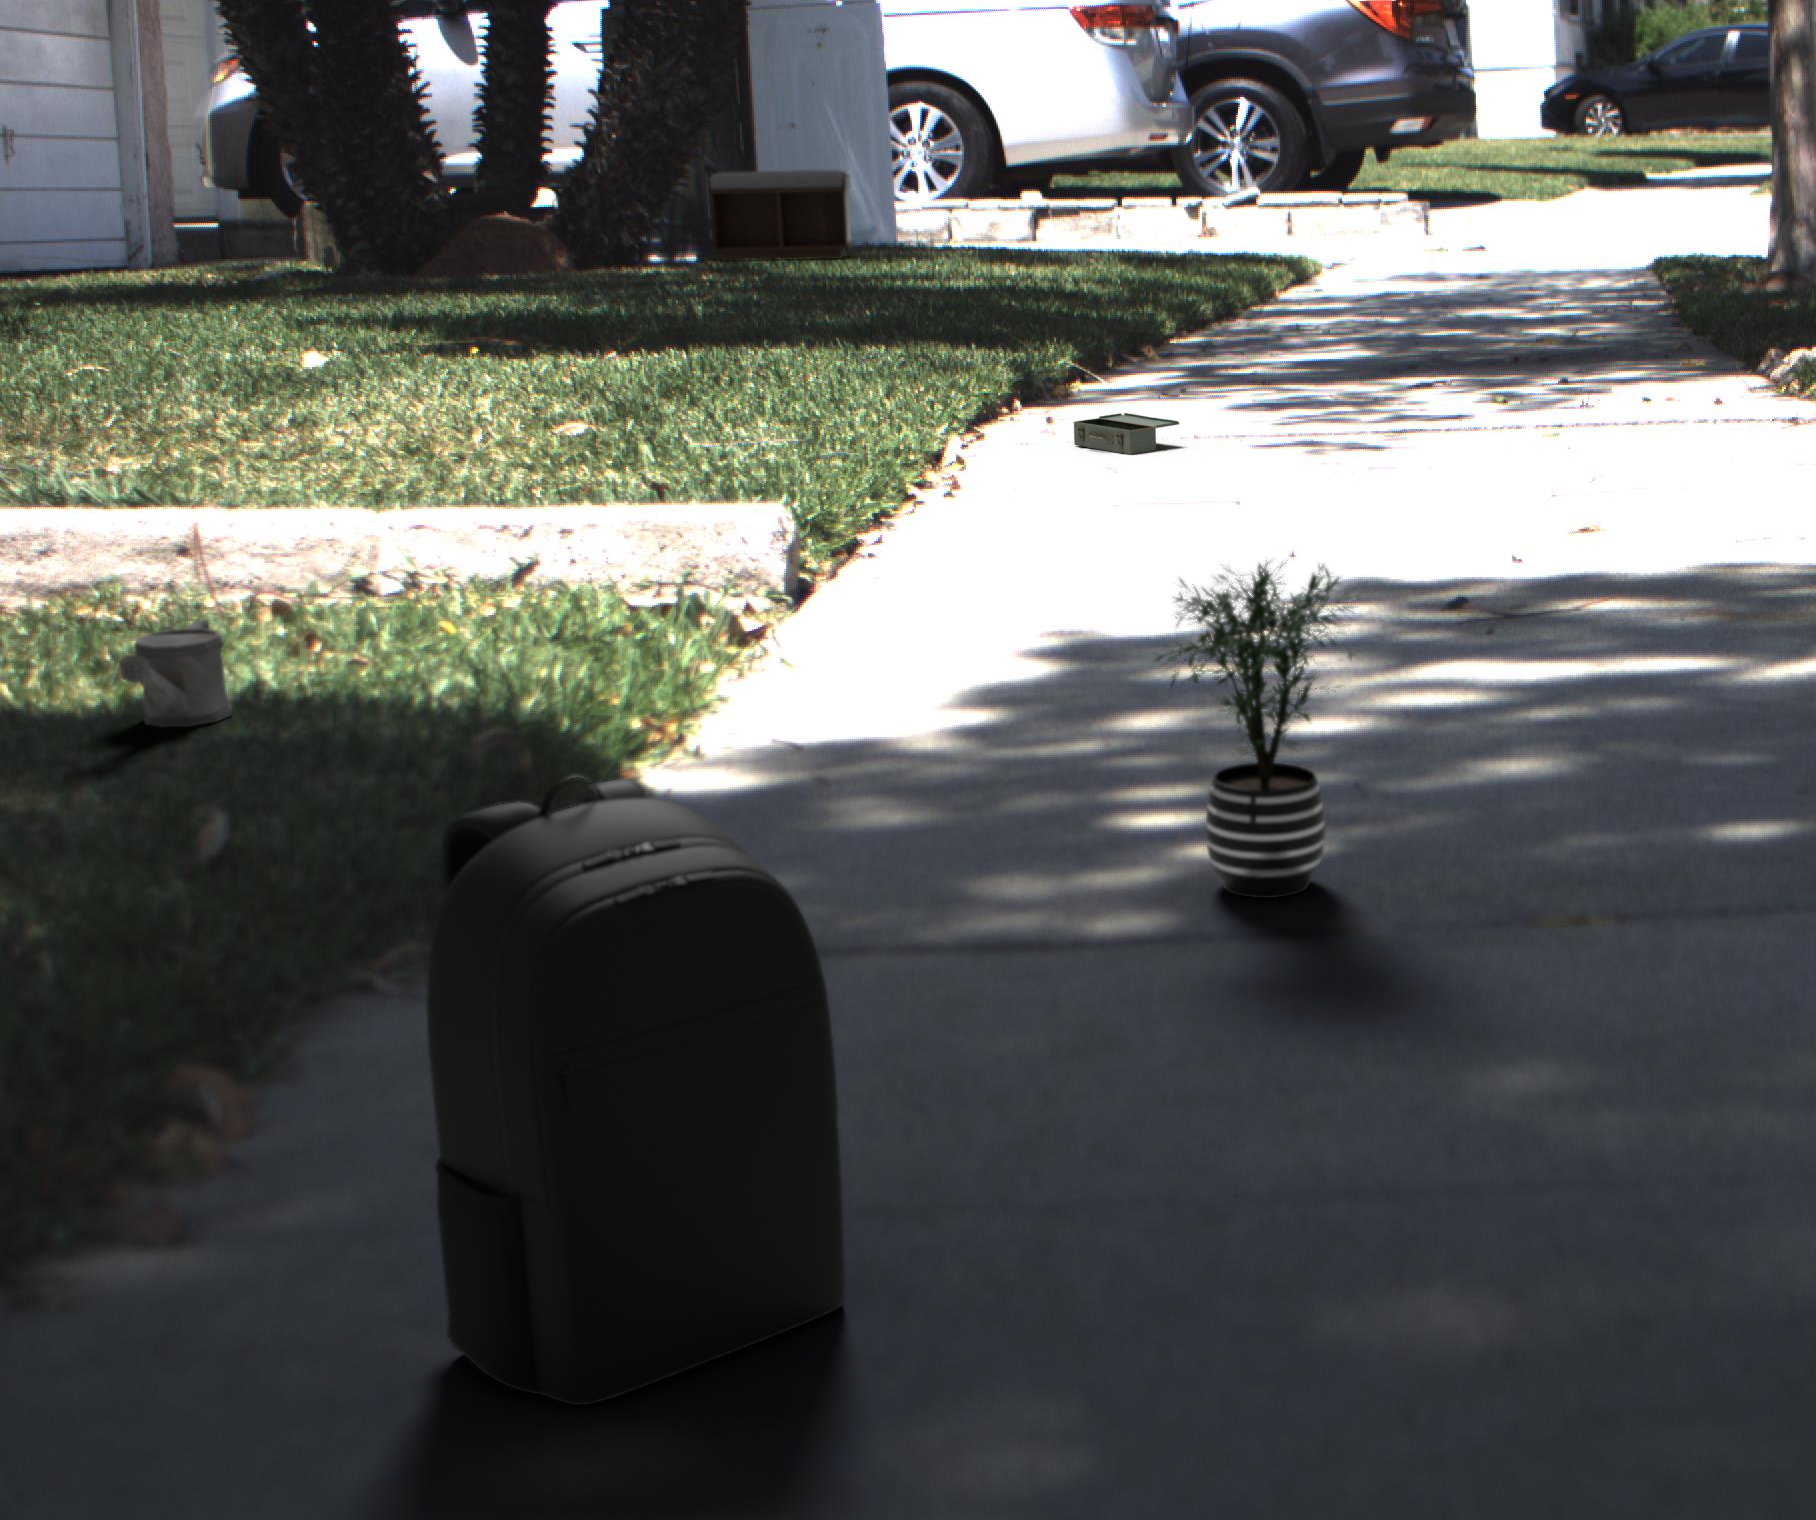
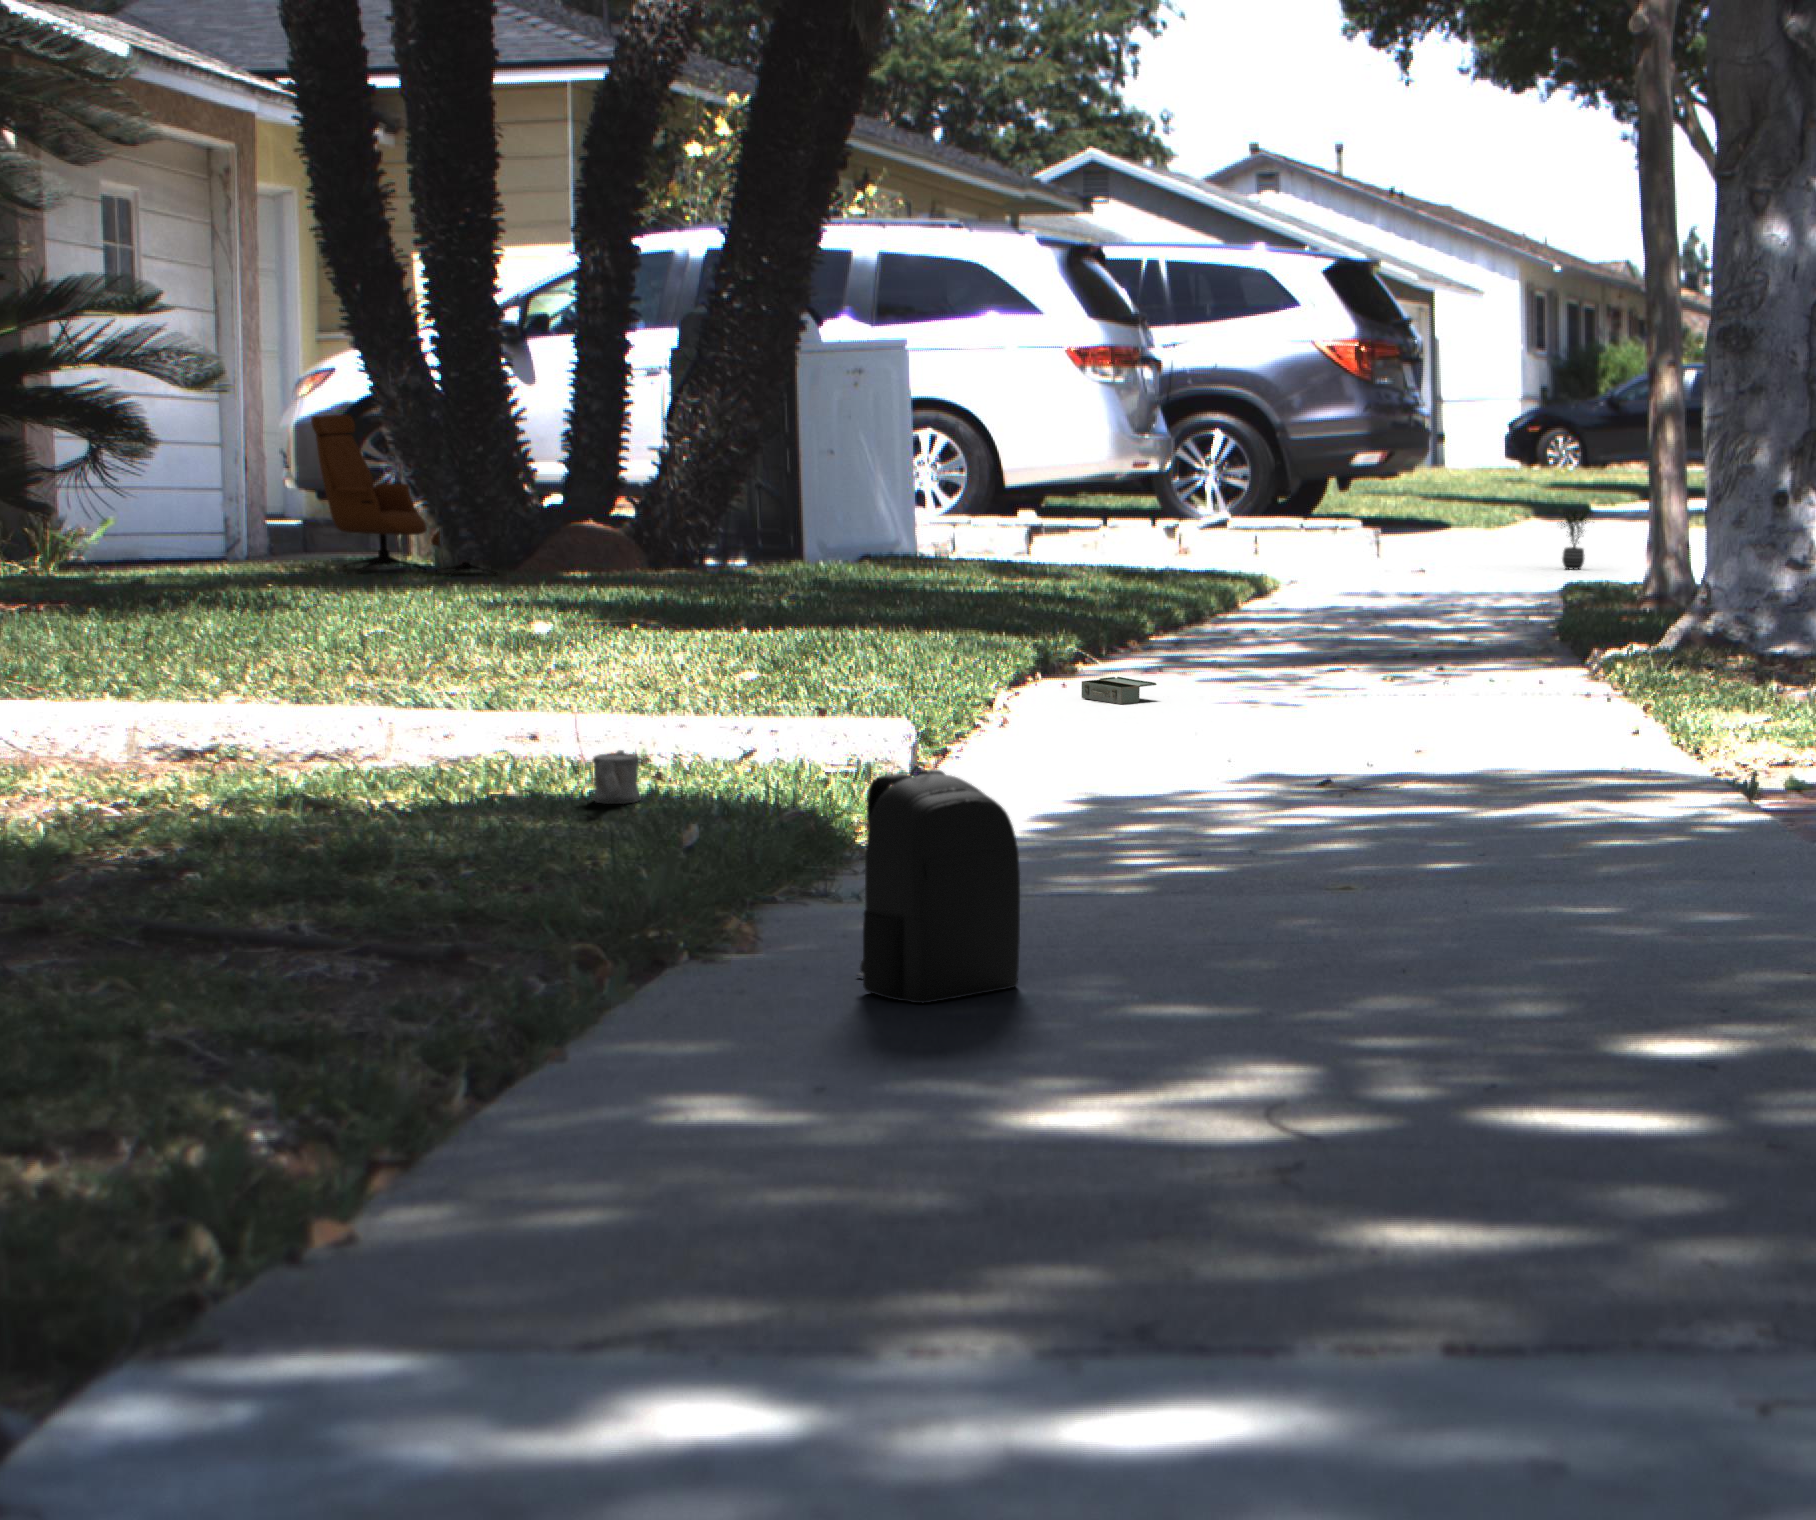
lounge chair: none [106,90,355,291] -> present [311,415,497,575]
bench: present [707,170,853,261] -> none [771,490,886,563]
potted plant: present [1155,563,1357,898] -> present [1560,511,1590,569]

